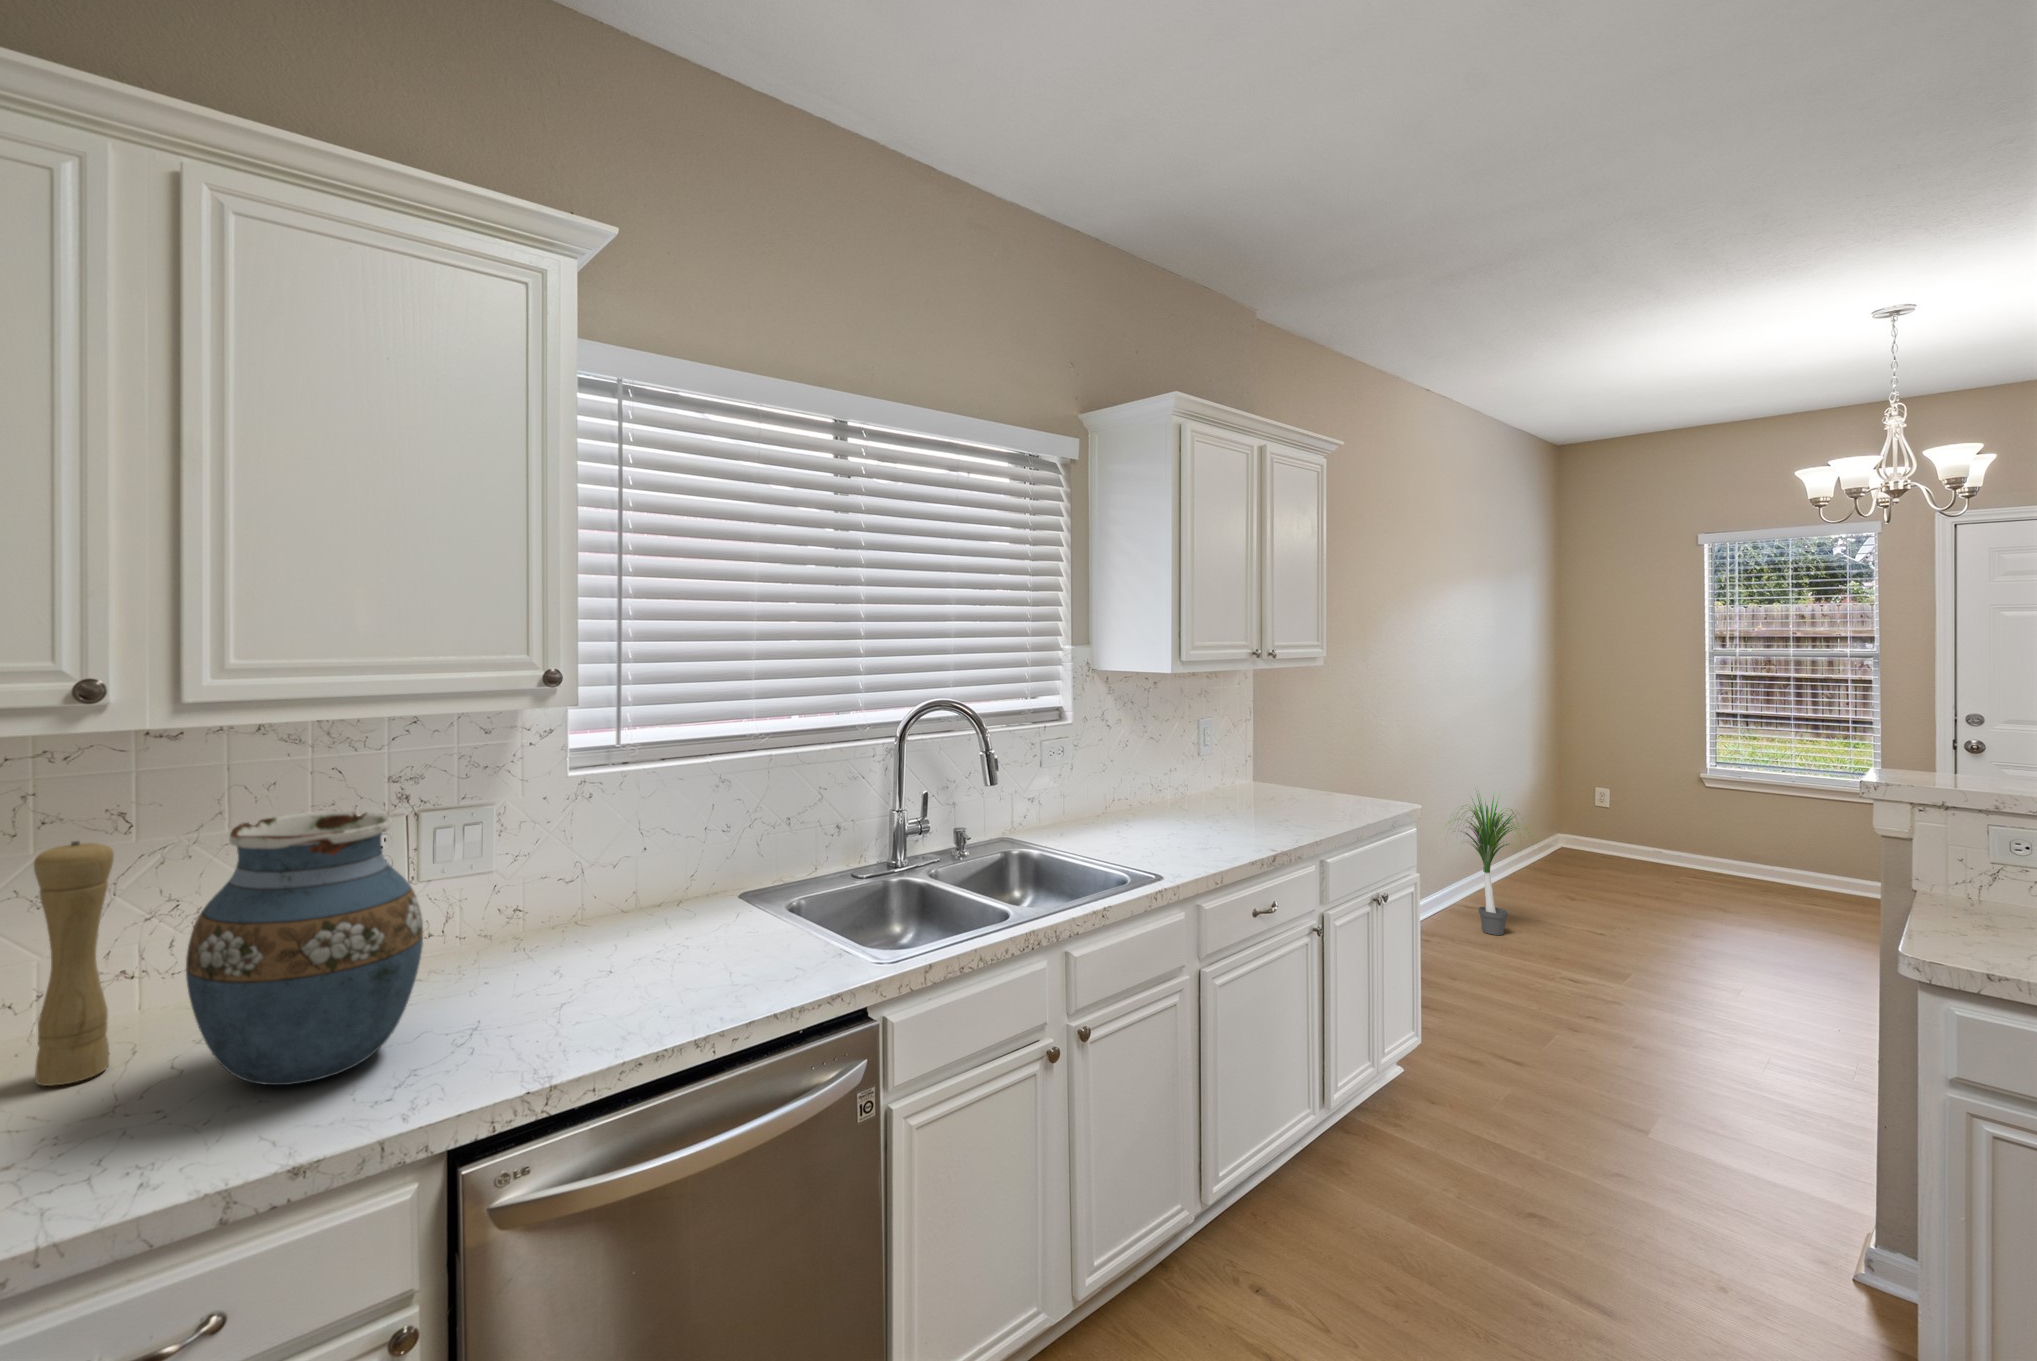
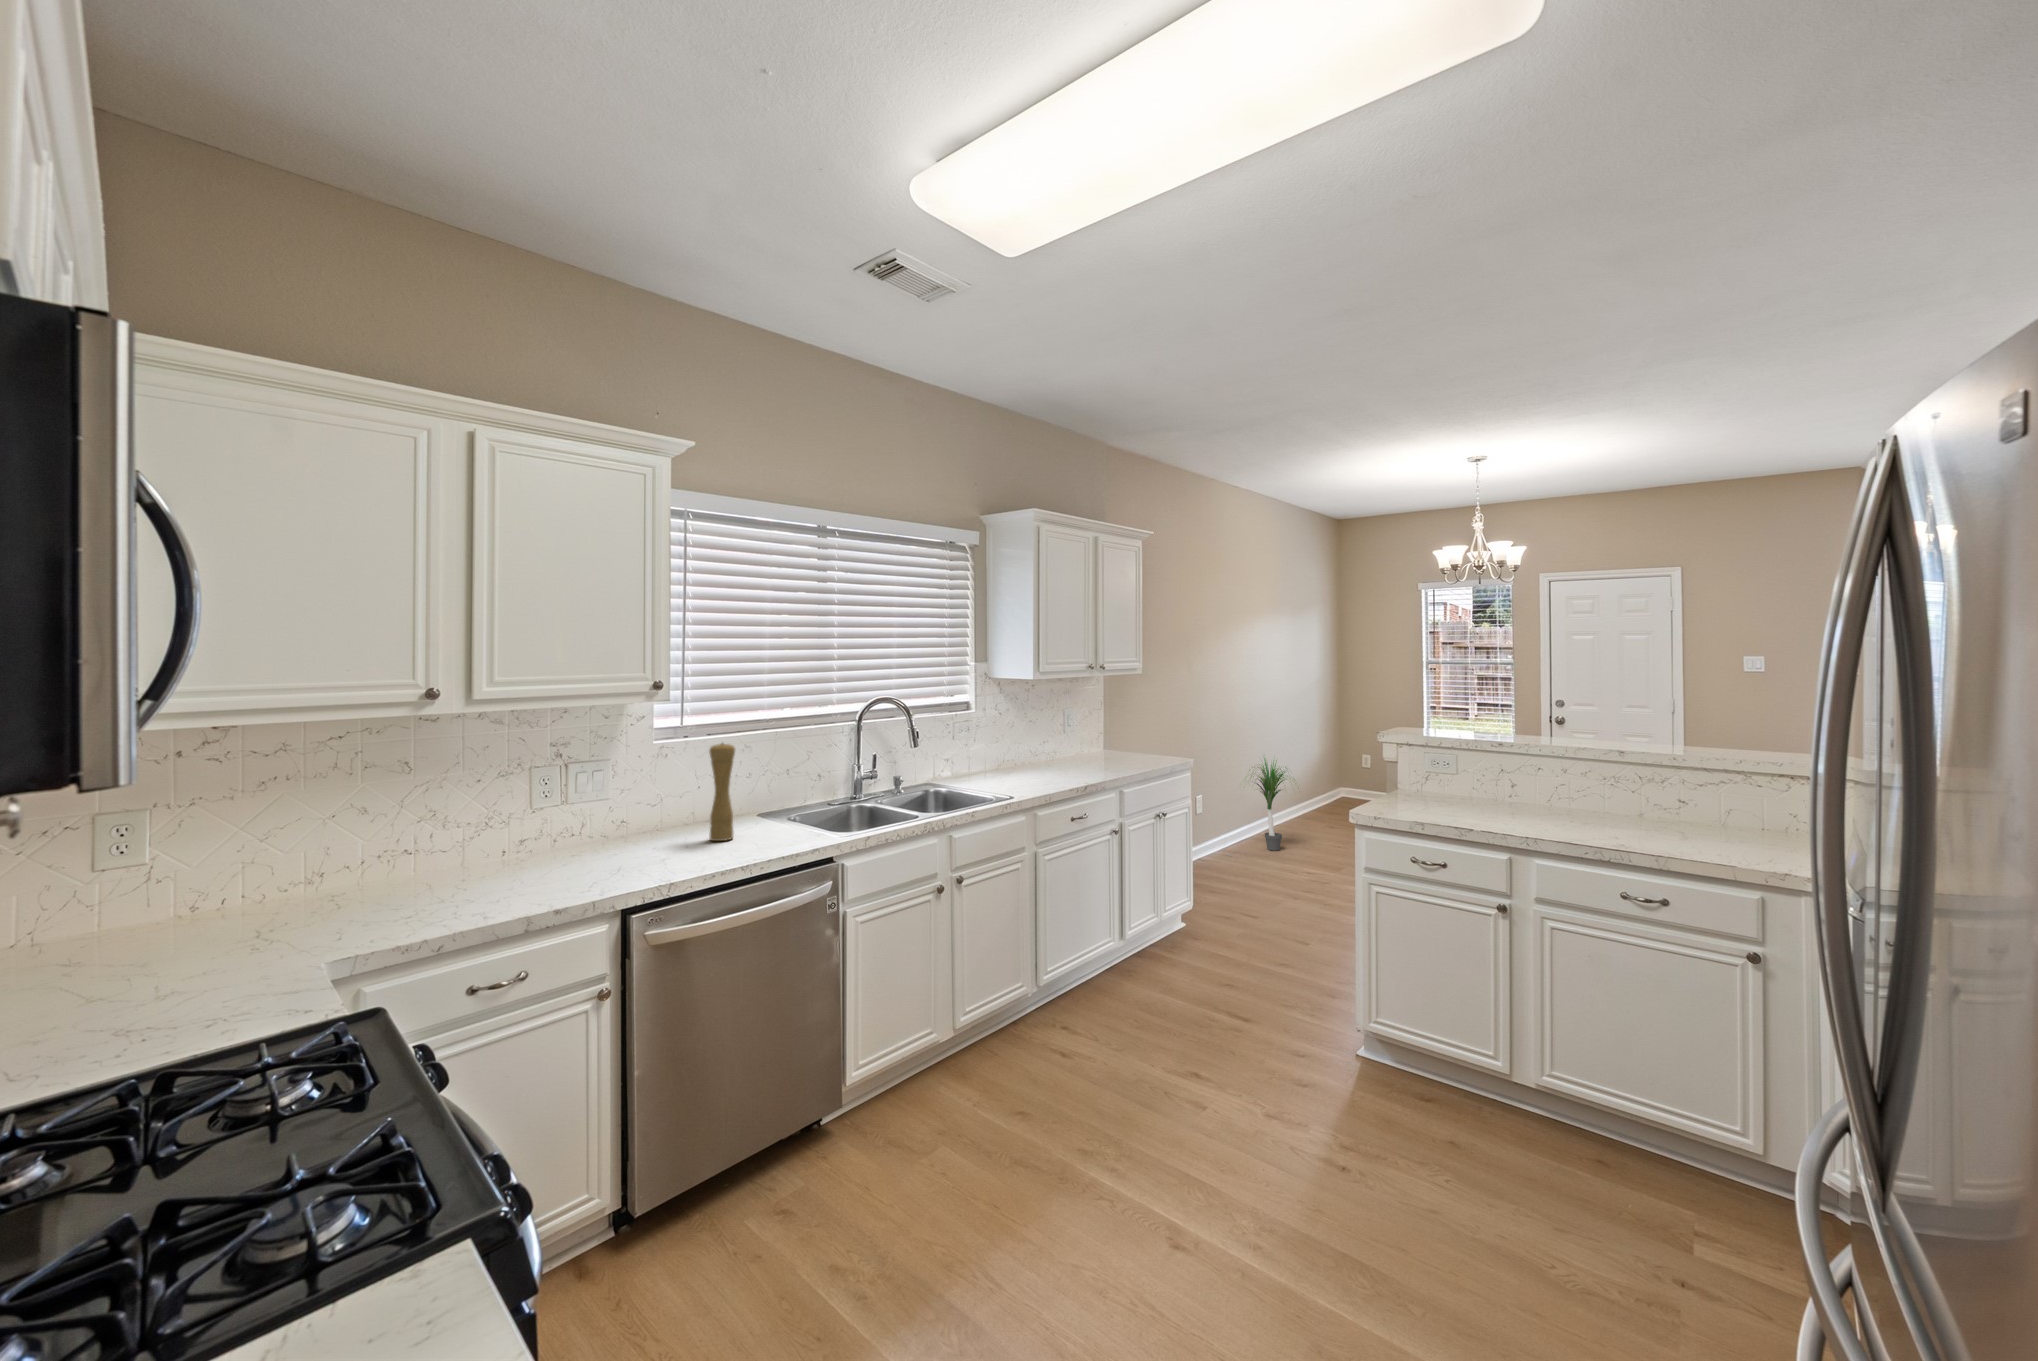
vase: present [186,810,423,1085] -> none [477,754,595,888]
pepper mill: present [34,841,114,1086] -> present [709,743,735,841]

